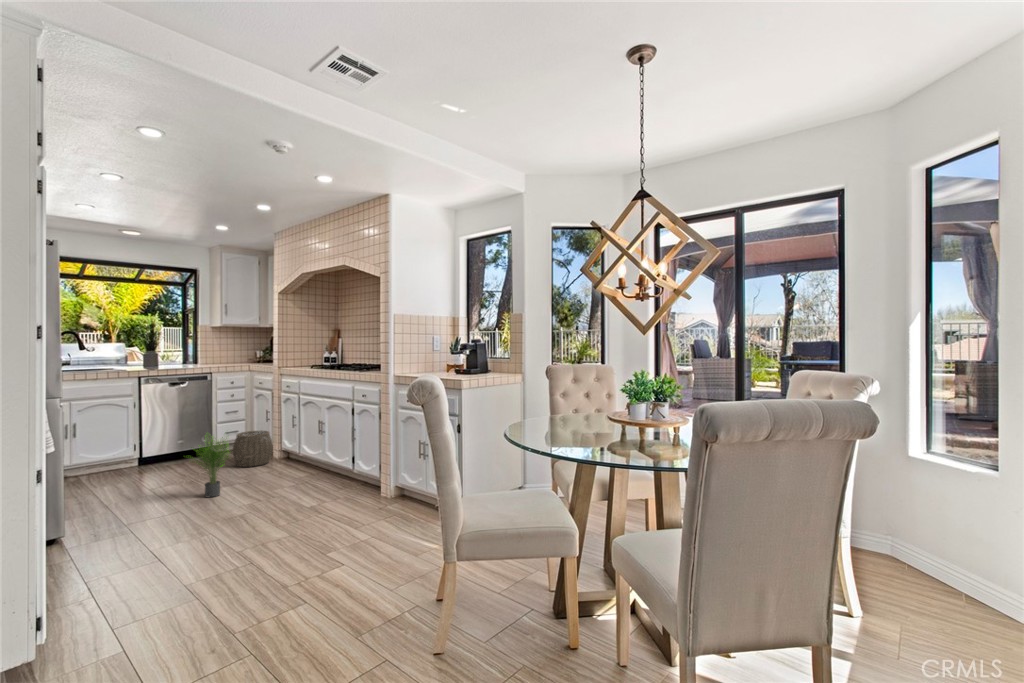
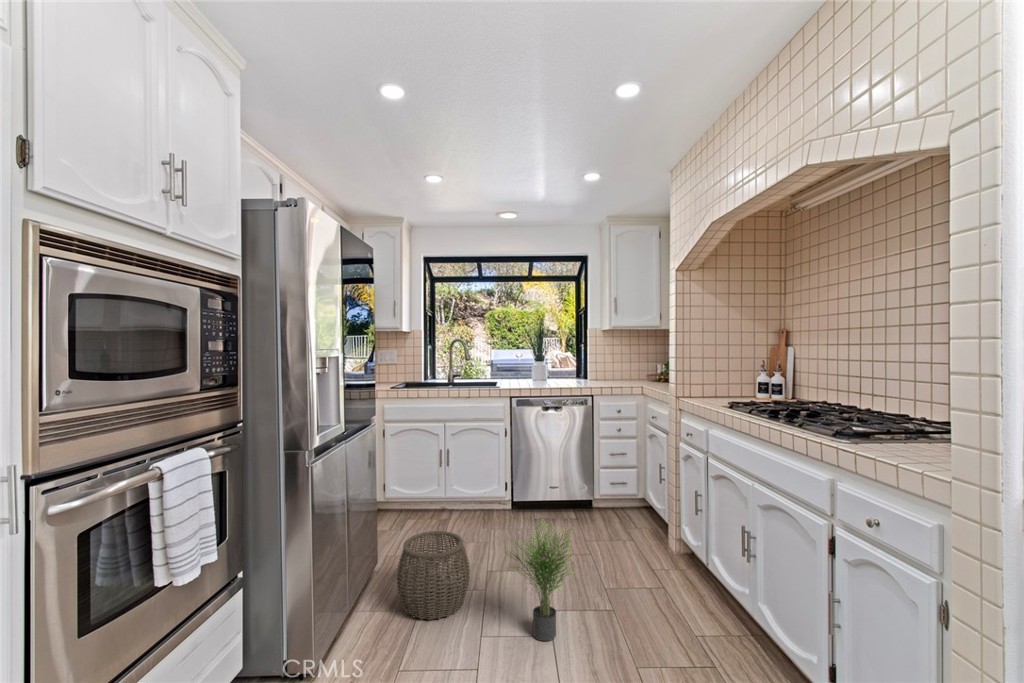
woven basket: present [233,431,273,467] -> present [397,531,470,620]

